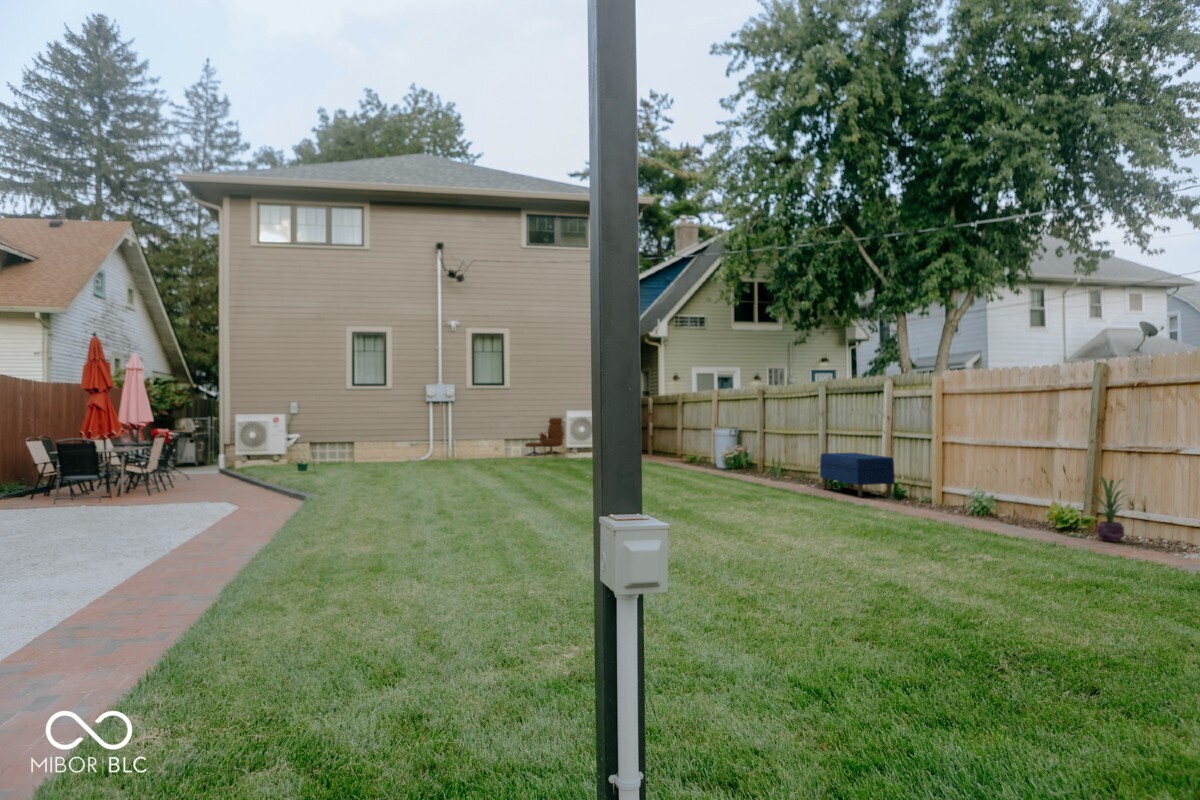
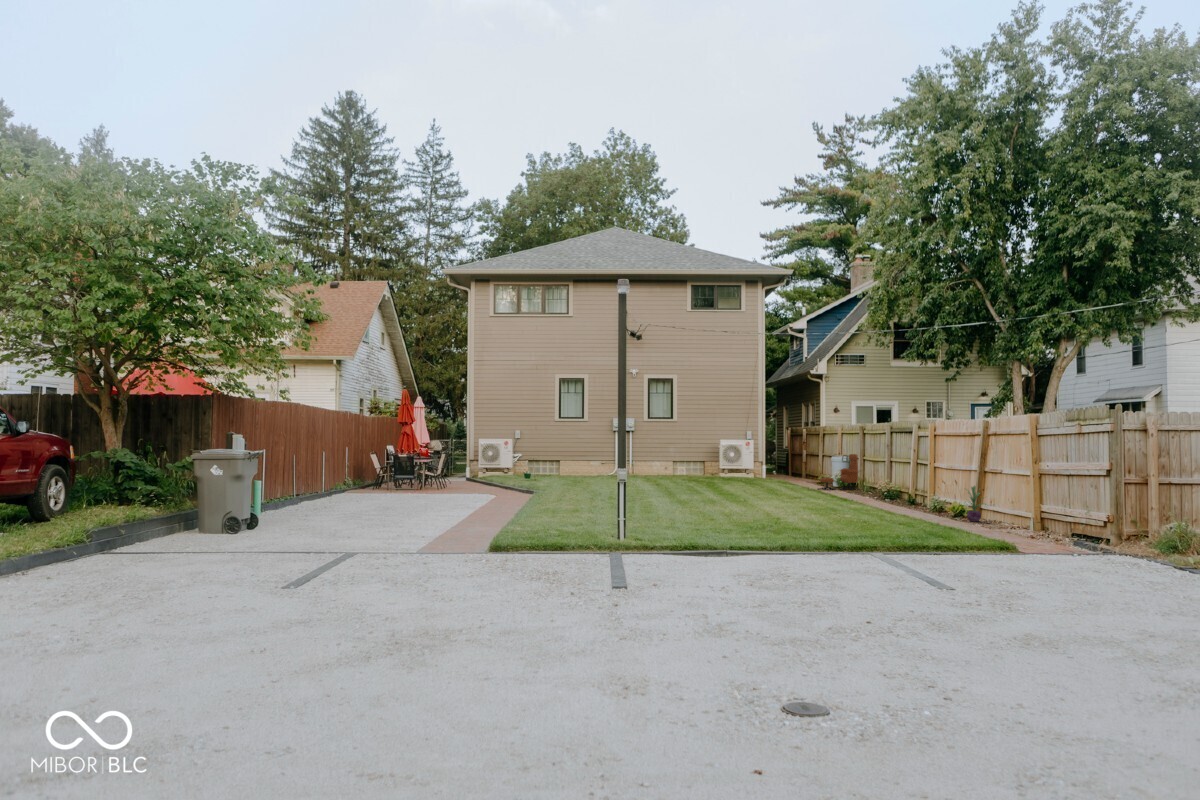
lounge chair: present [525,418,564,455] -> present [820,454,858,490]
bench: present [820,453,894,497] -> none [876,474,916,503]

